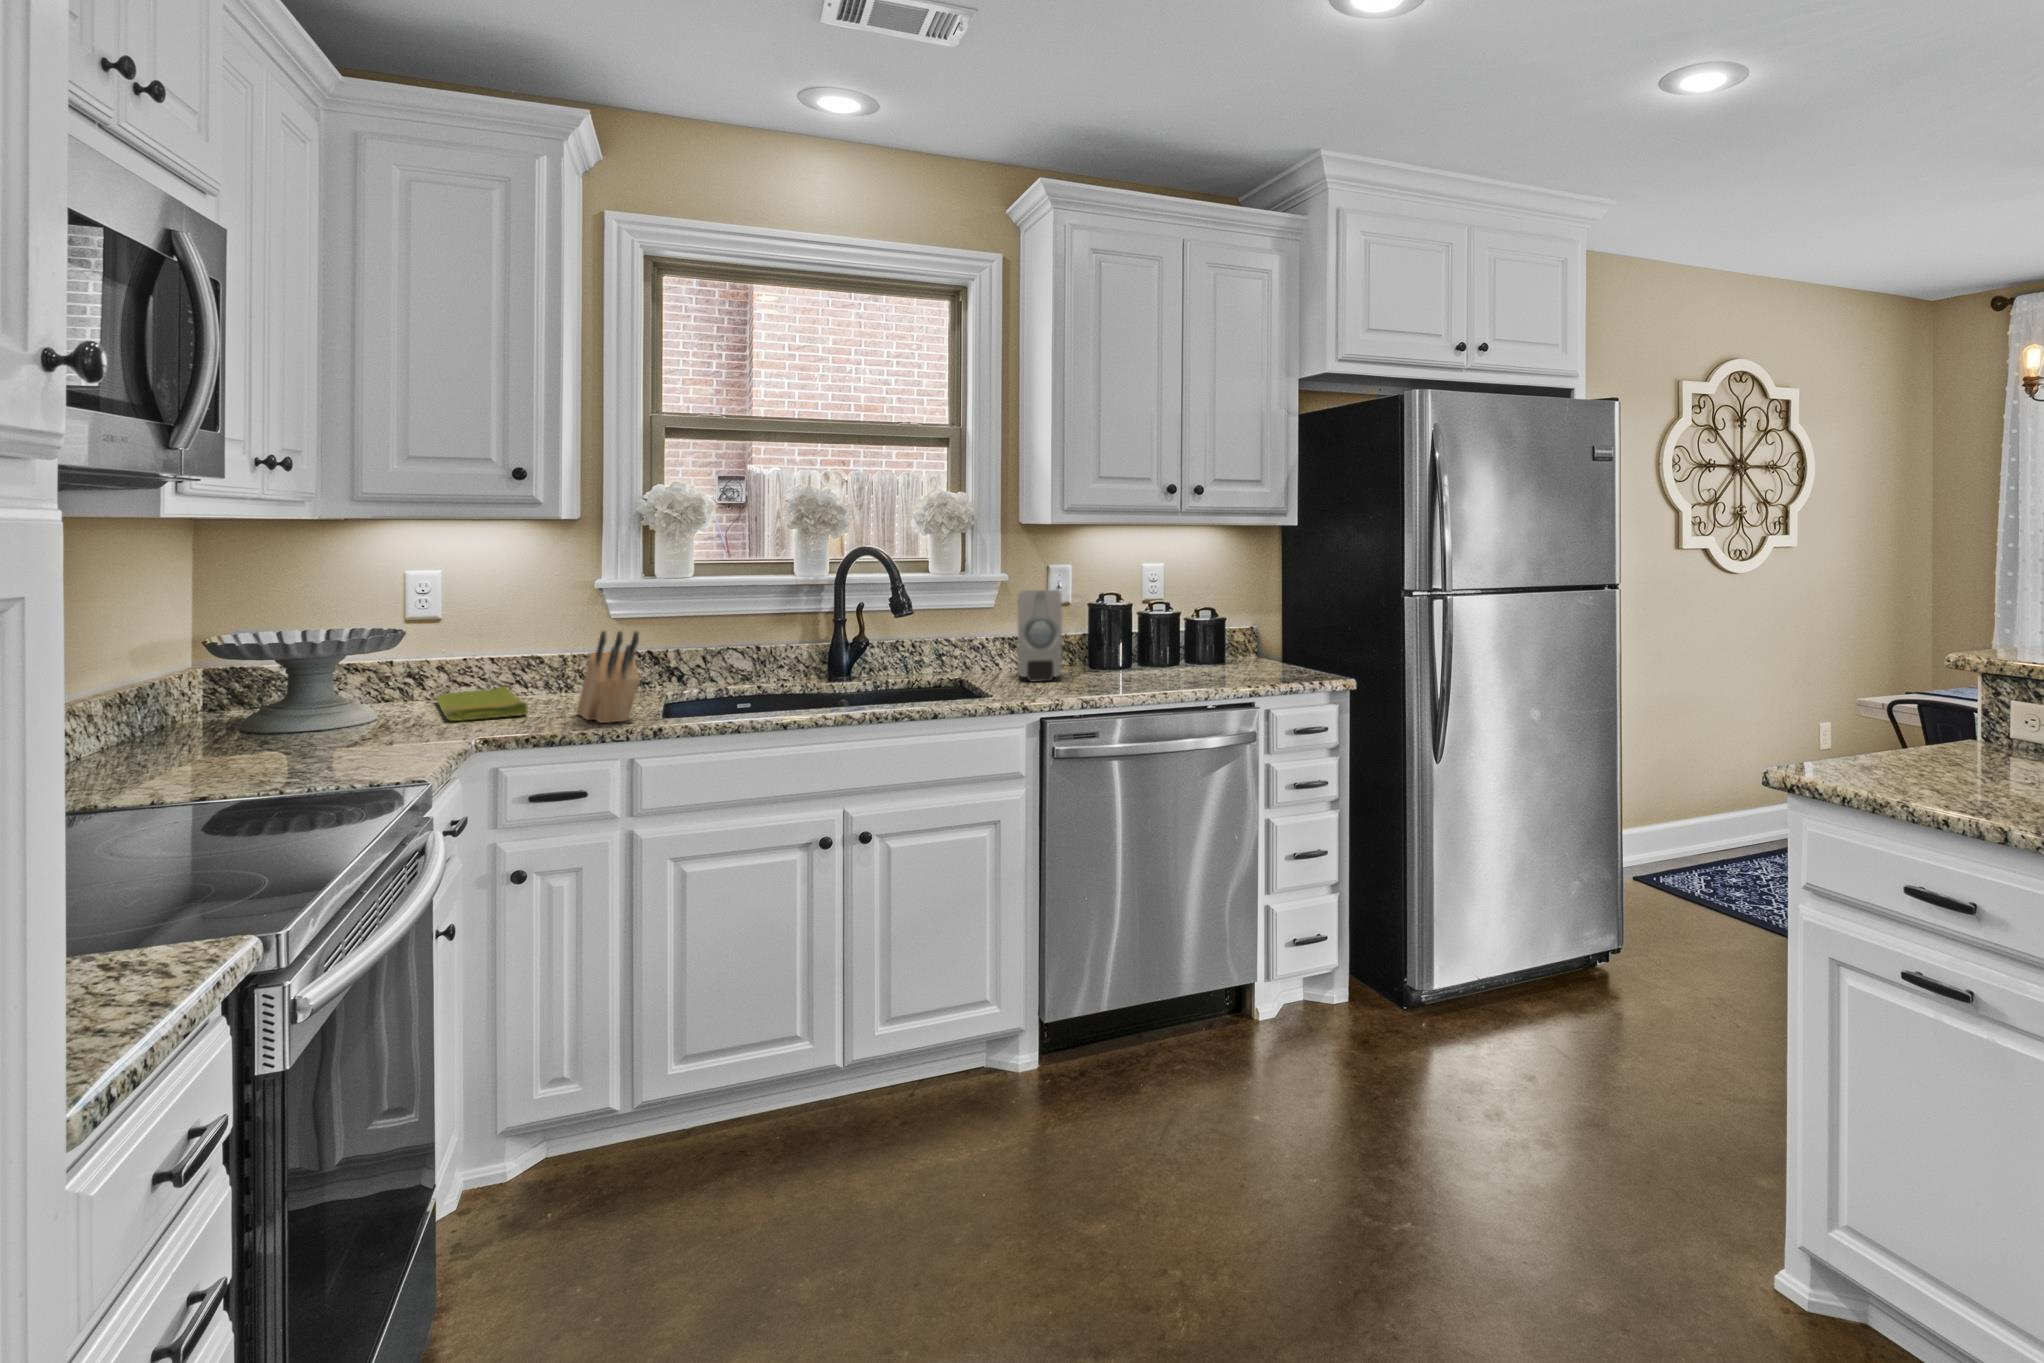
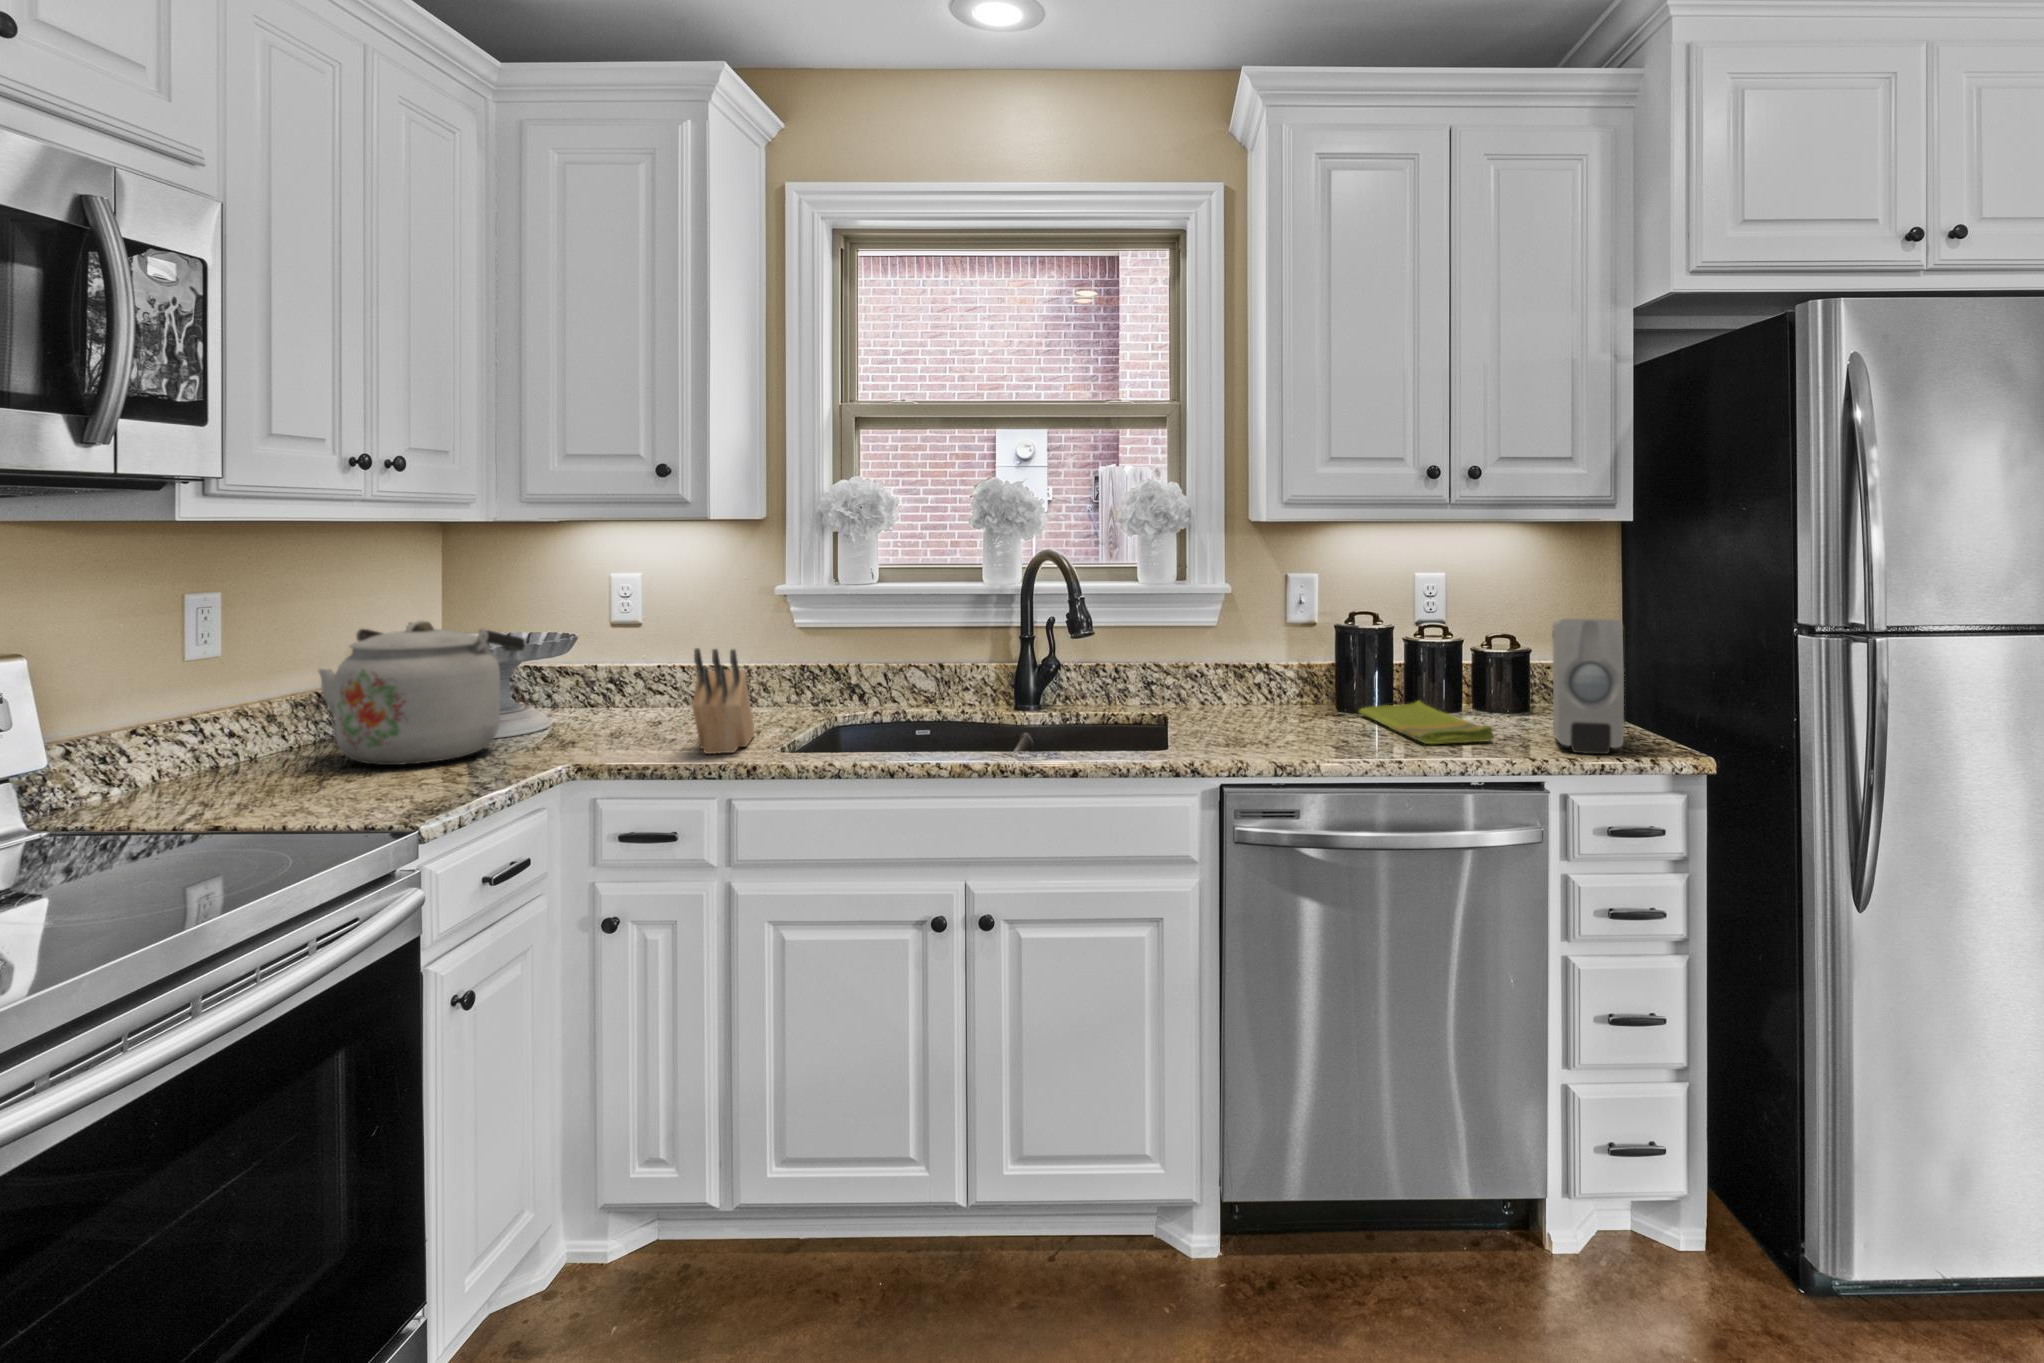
soap dispenser: present [1017,590,1062,682] -> present [1552,619,1624,754]
kettle: none [179,614,393,749] -> present [318,620,525,765]
dish towel: present [435,685,528,721] -> present [1359,701,1493,744]

